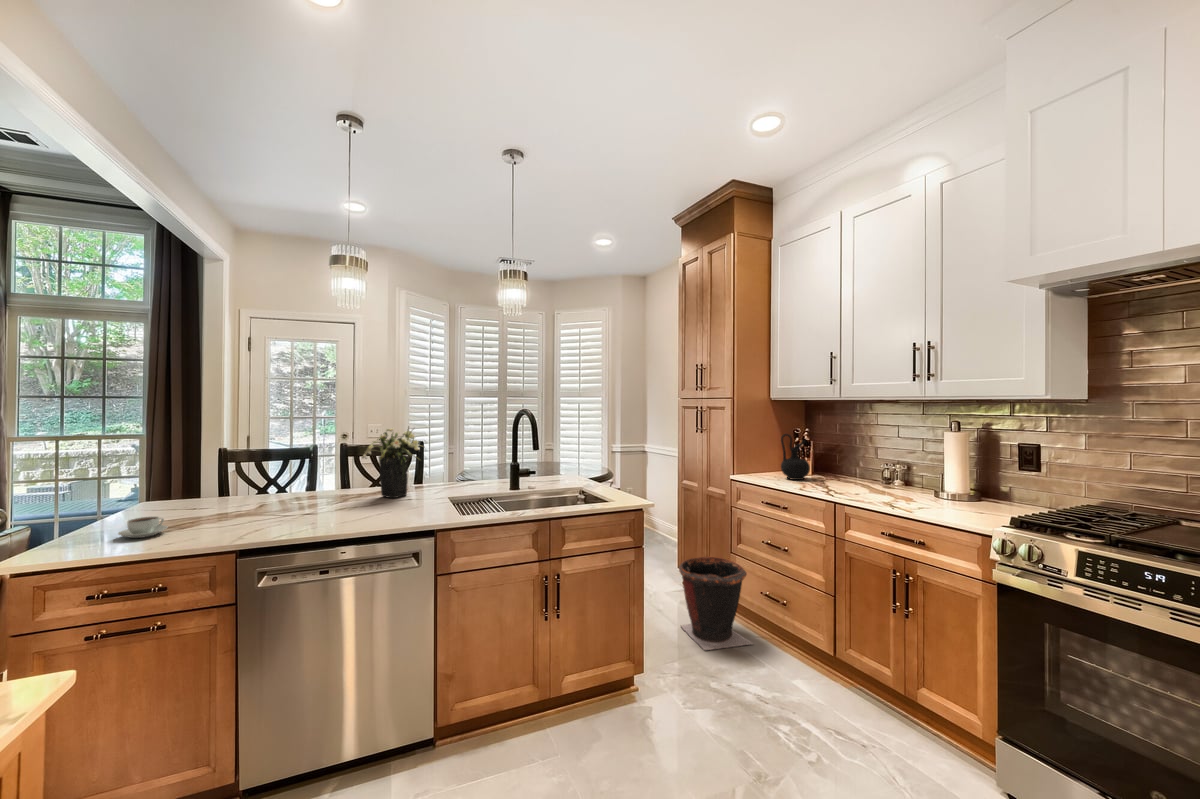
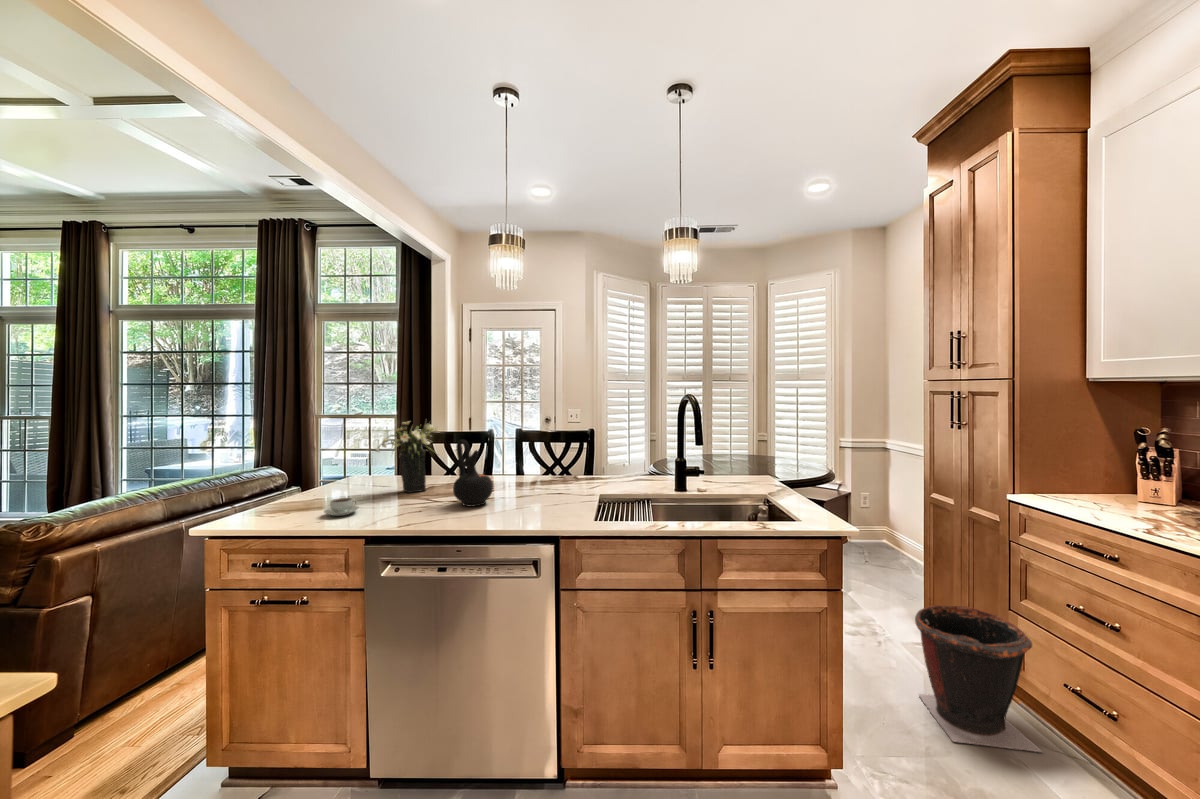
flower arrangement: present [362,427,423,498] -> present [375,421,438,493]
ceramic jug: present [781,434,810,480] -> present [453,440,493,506]

